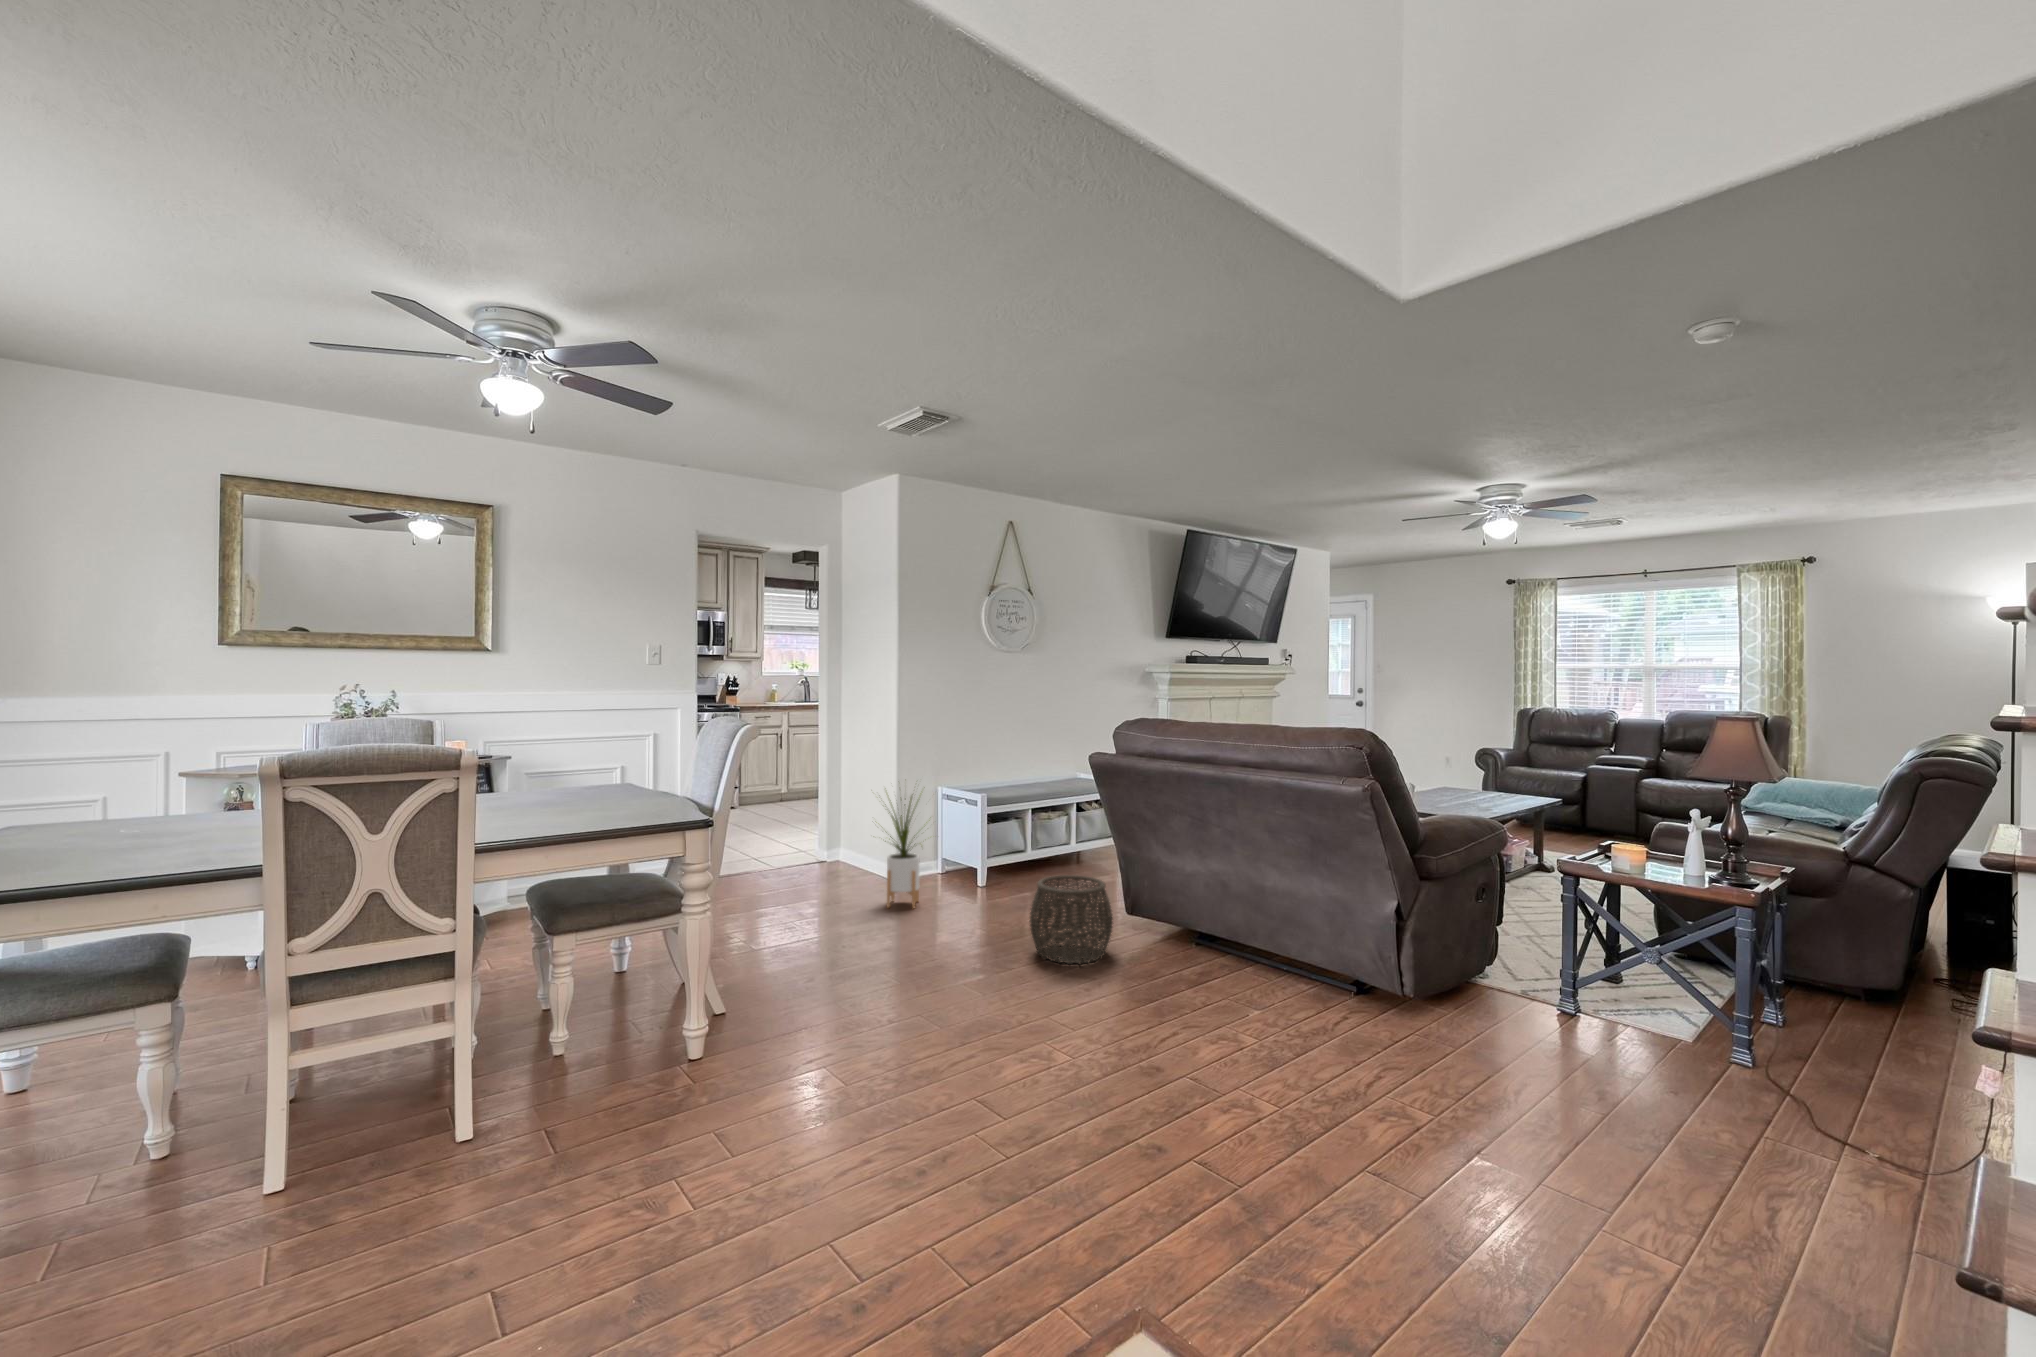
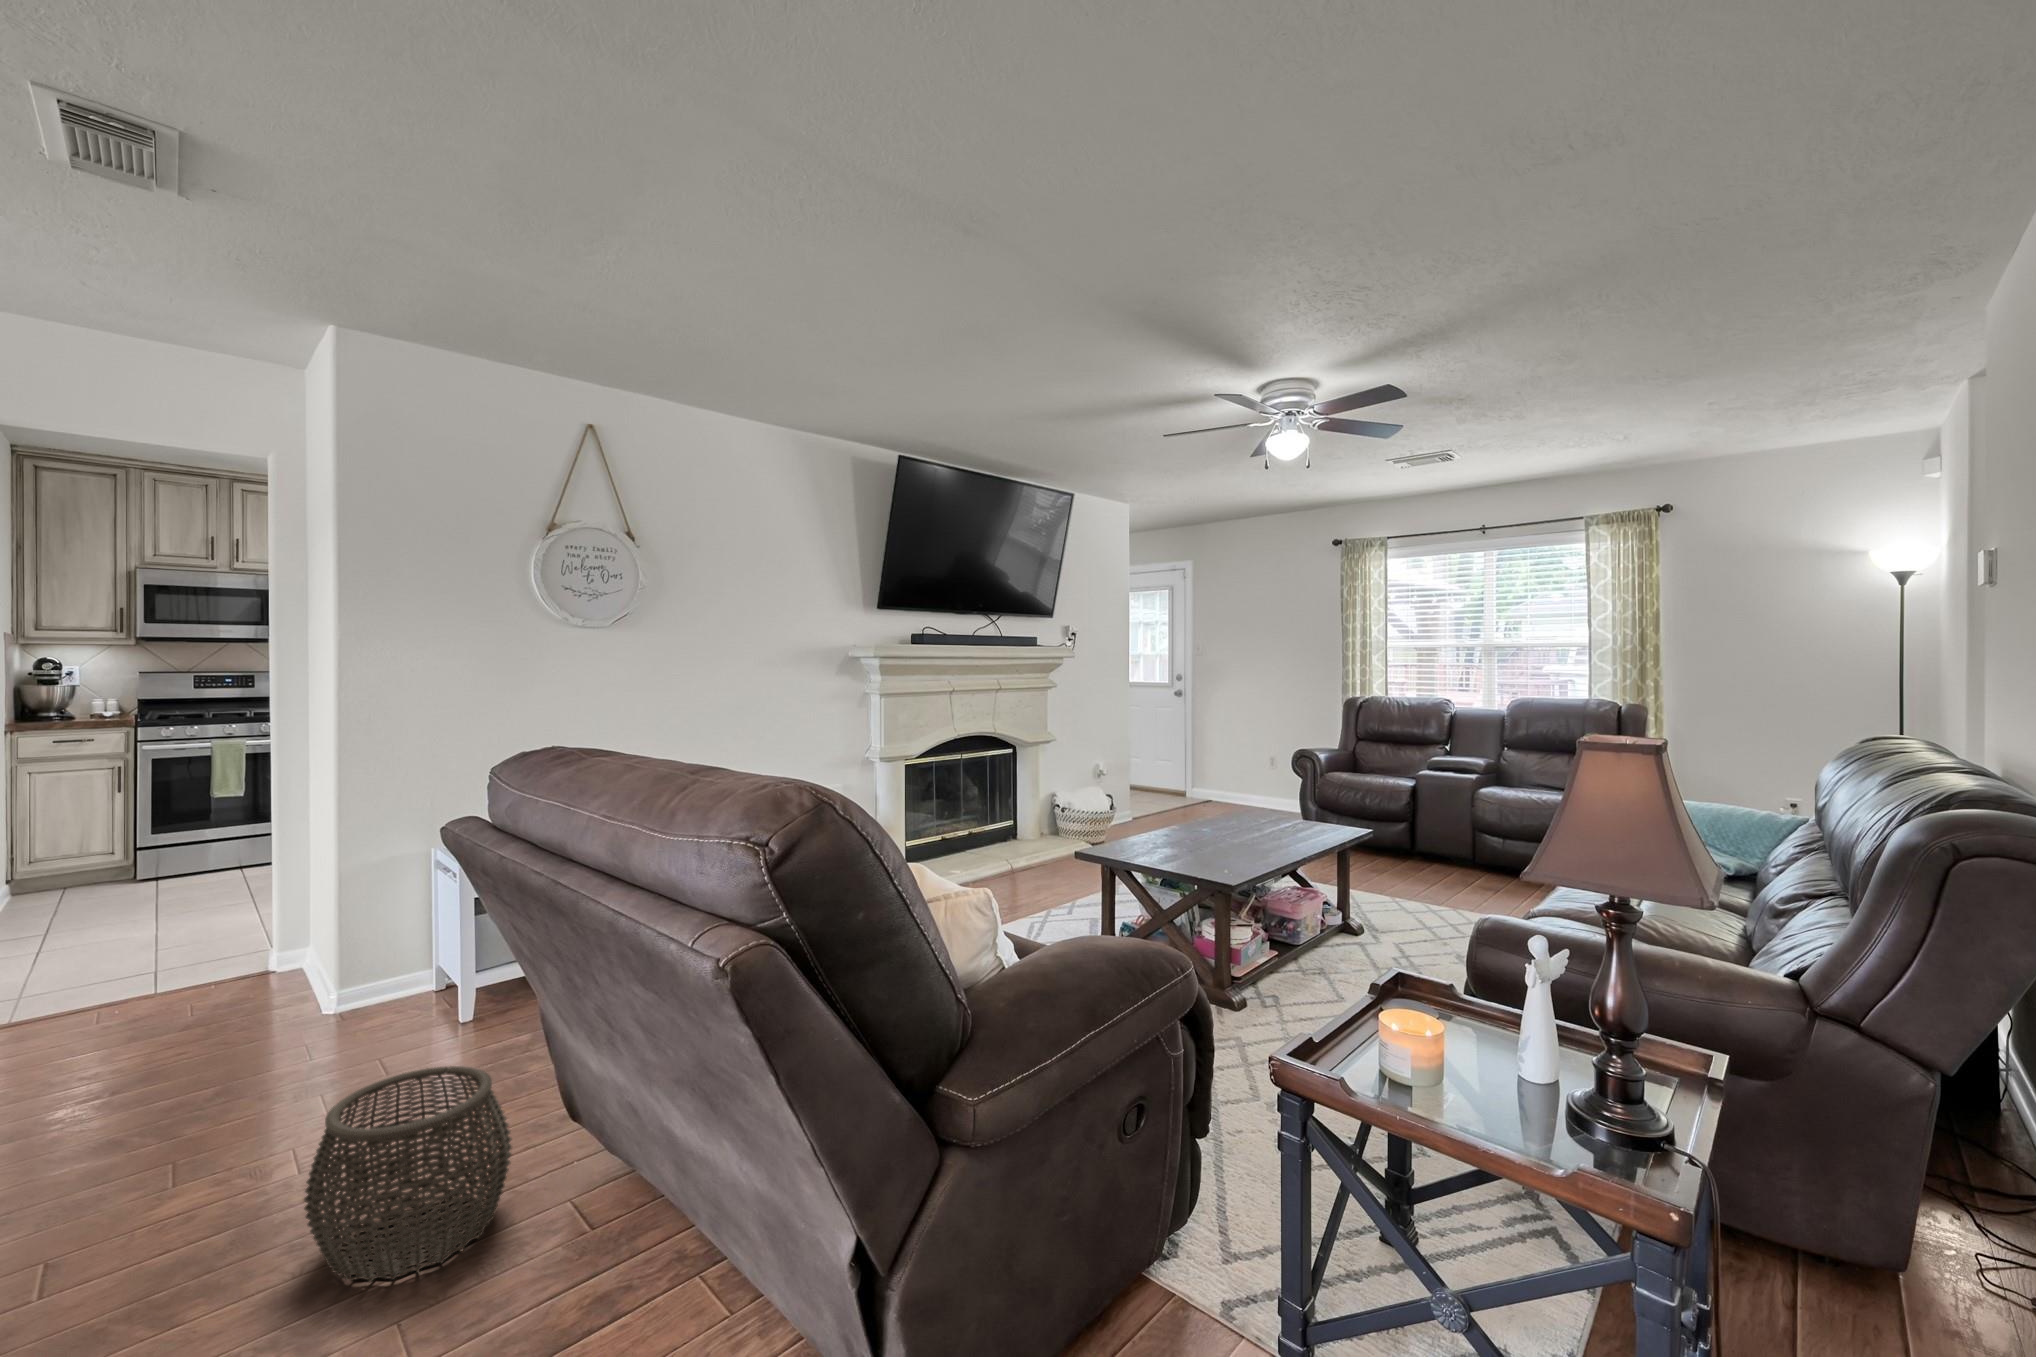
house plant: present [885,796,919,908] -> none [169,854,332,1102]

